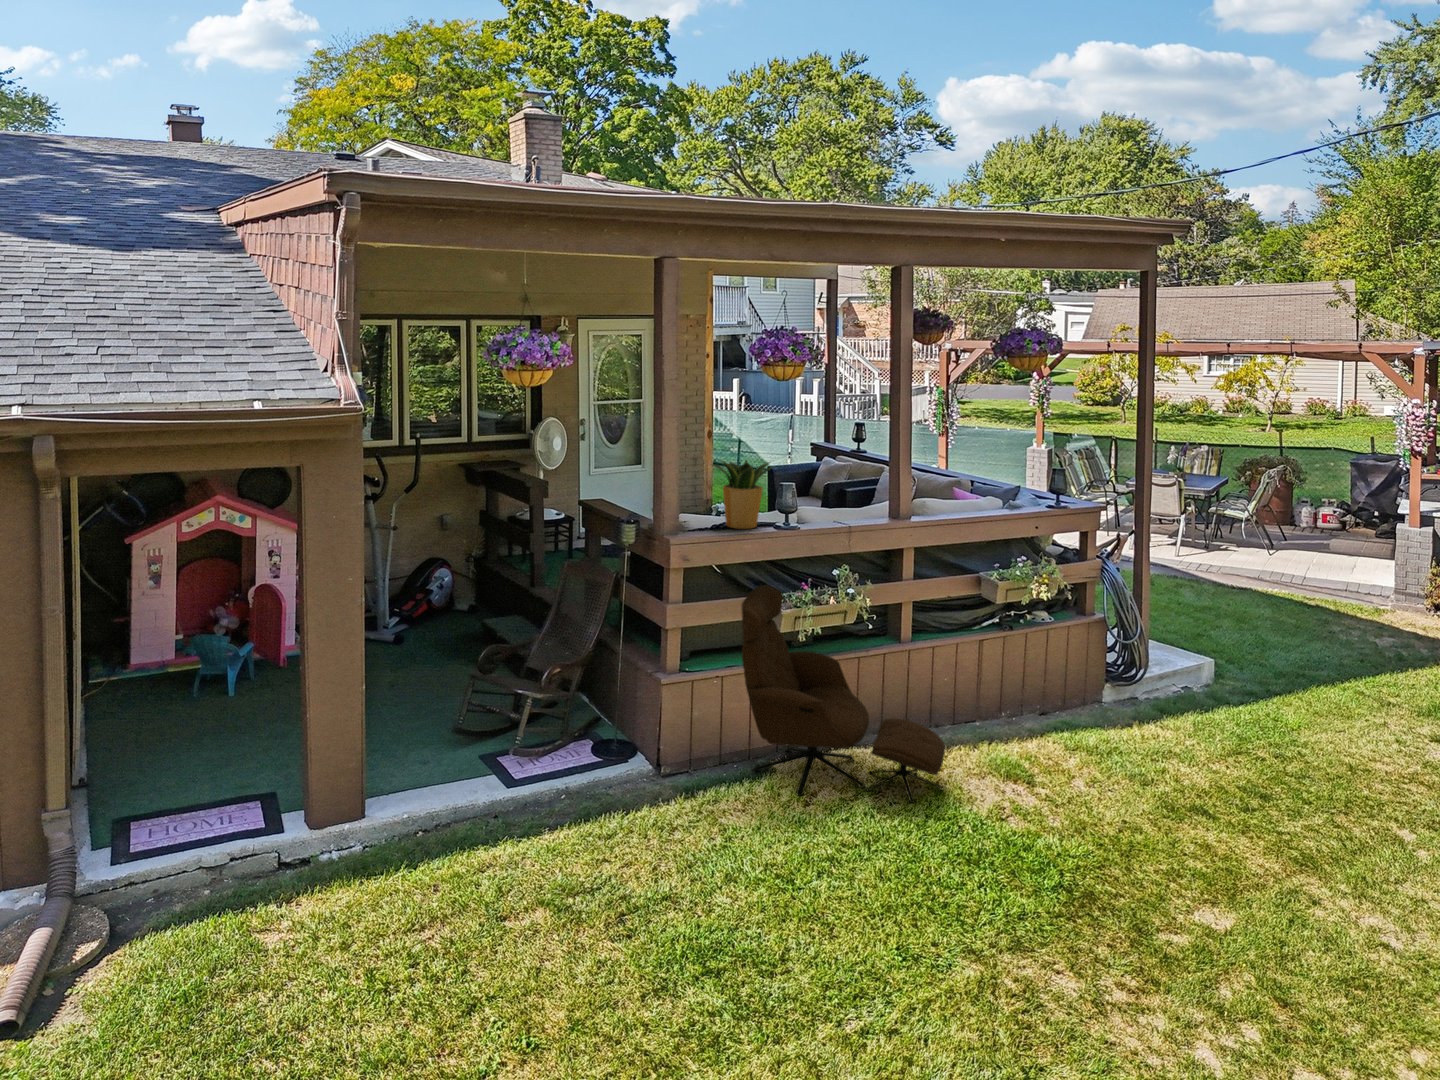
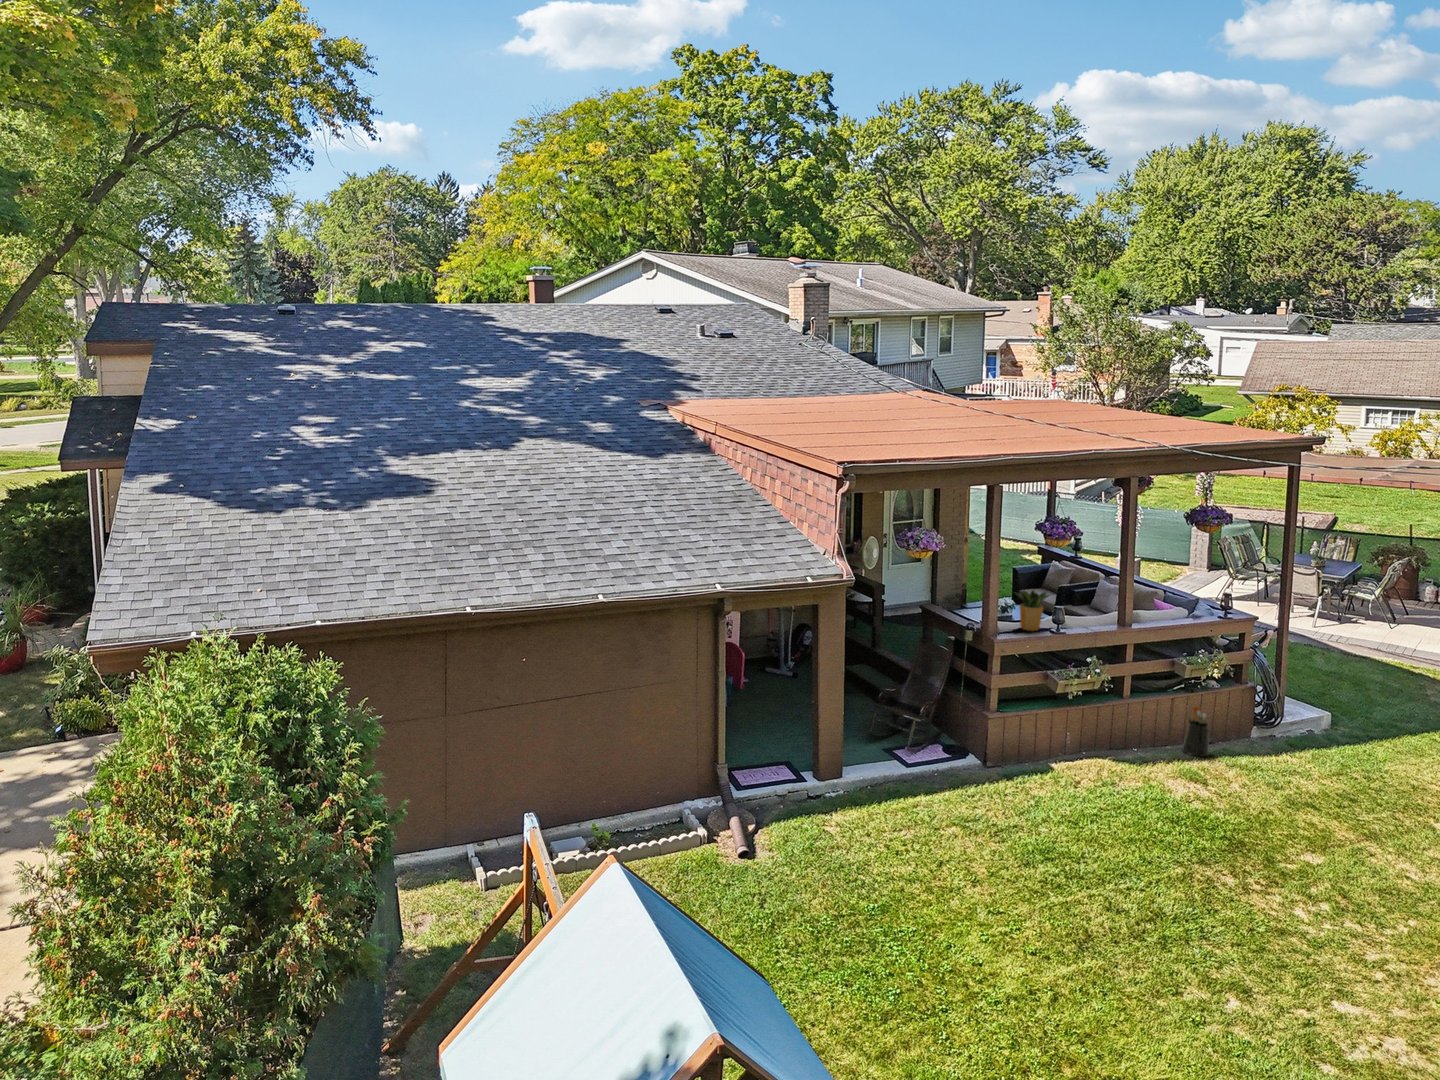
lounge chair: present [742,585,945,803] -> none [1041,665,1154,790]
watering can: none [998,649,1045,734] -> present [1182,706,1209,756]

